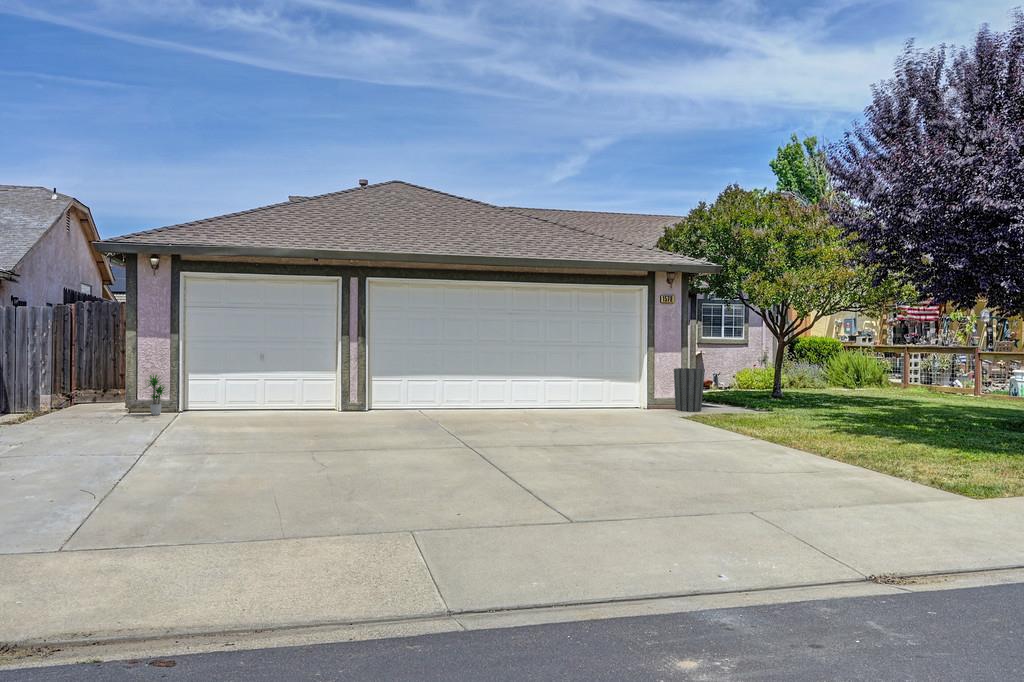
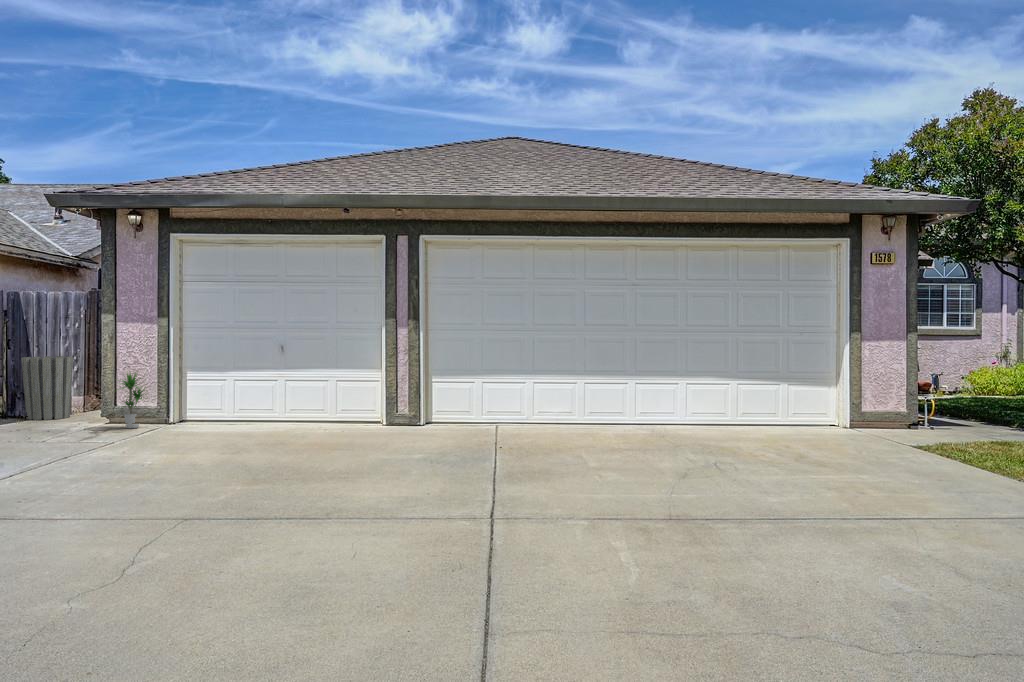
trash can: present [674,368,705,411] -> present [21,356,73,420]

